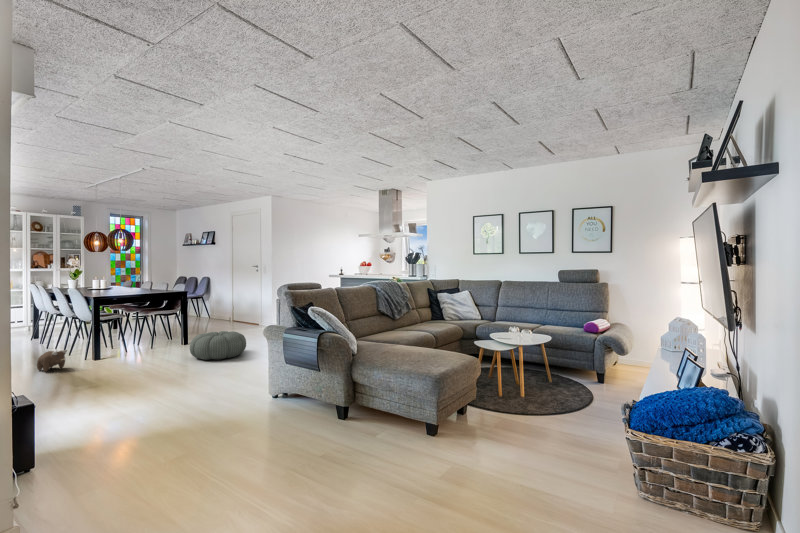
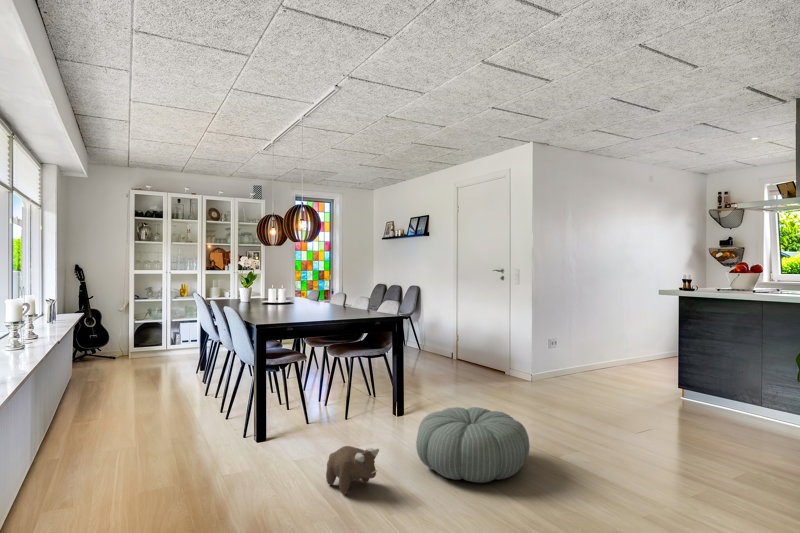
plush toy: present [37,350,67,372] -> present [326,446,379,494]

